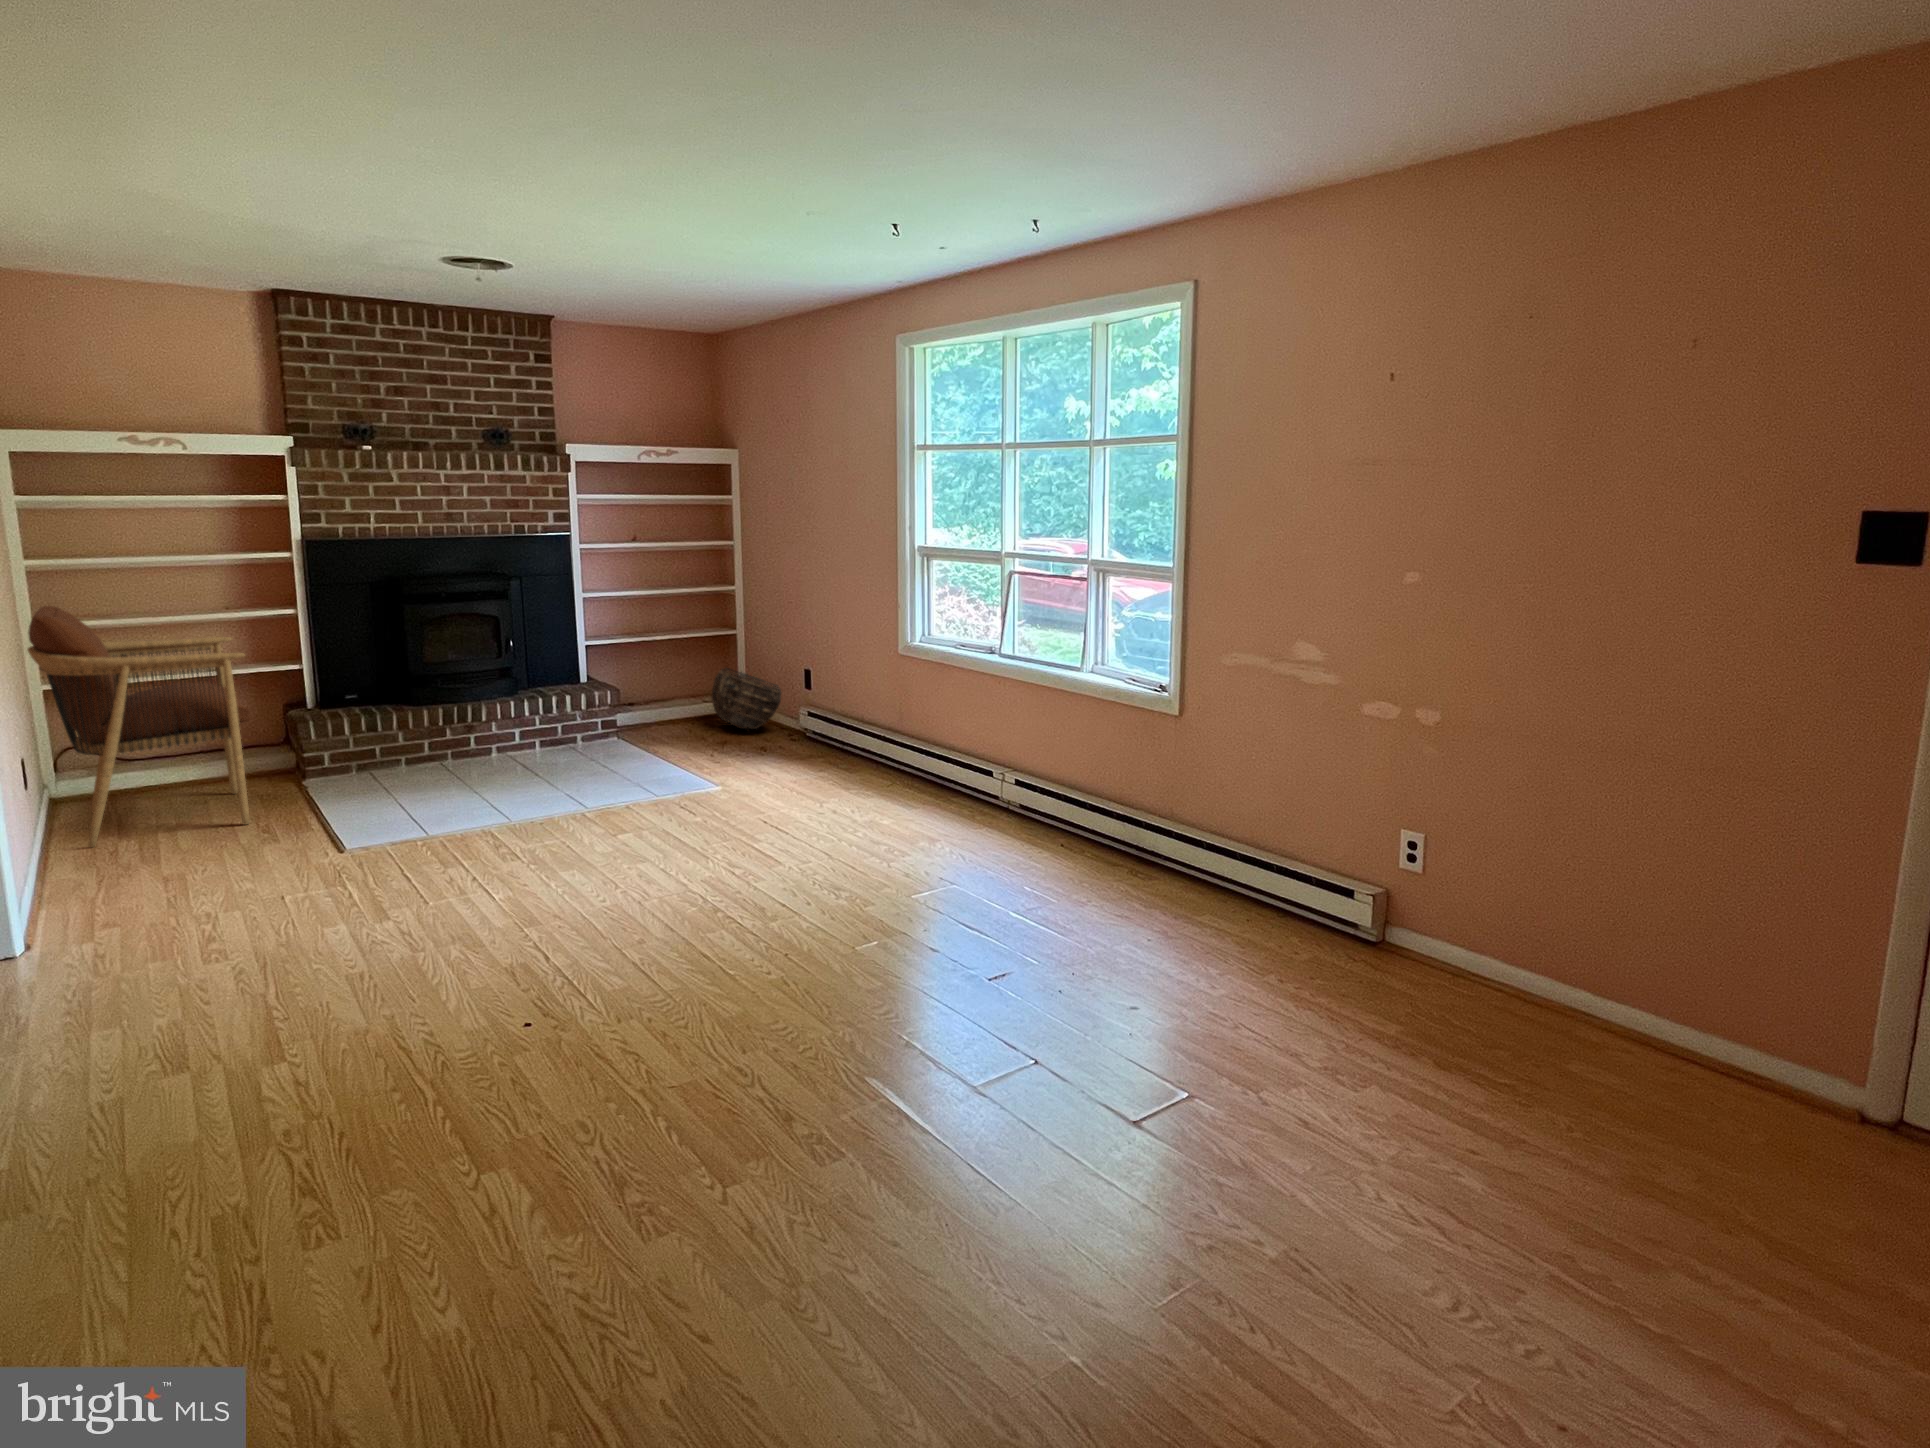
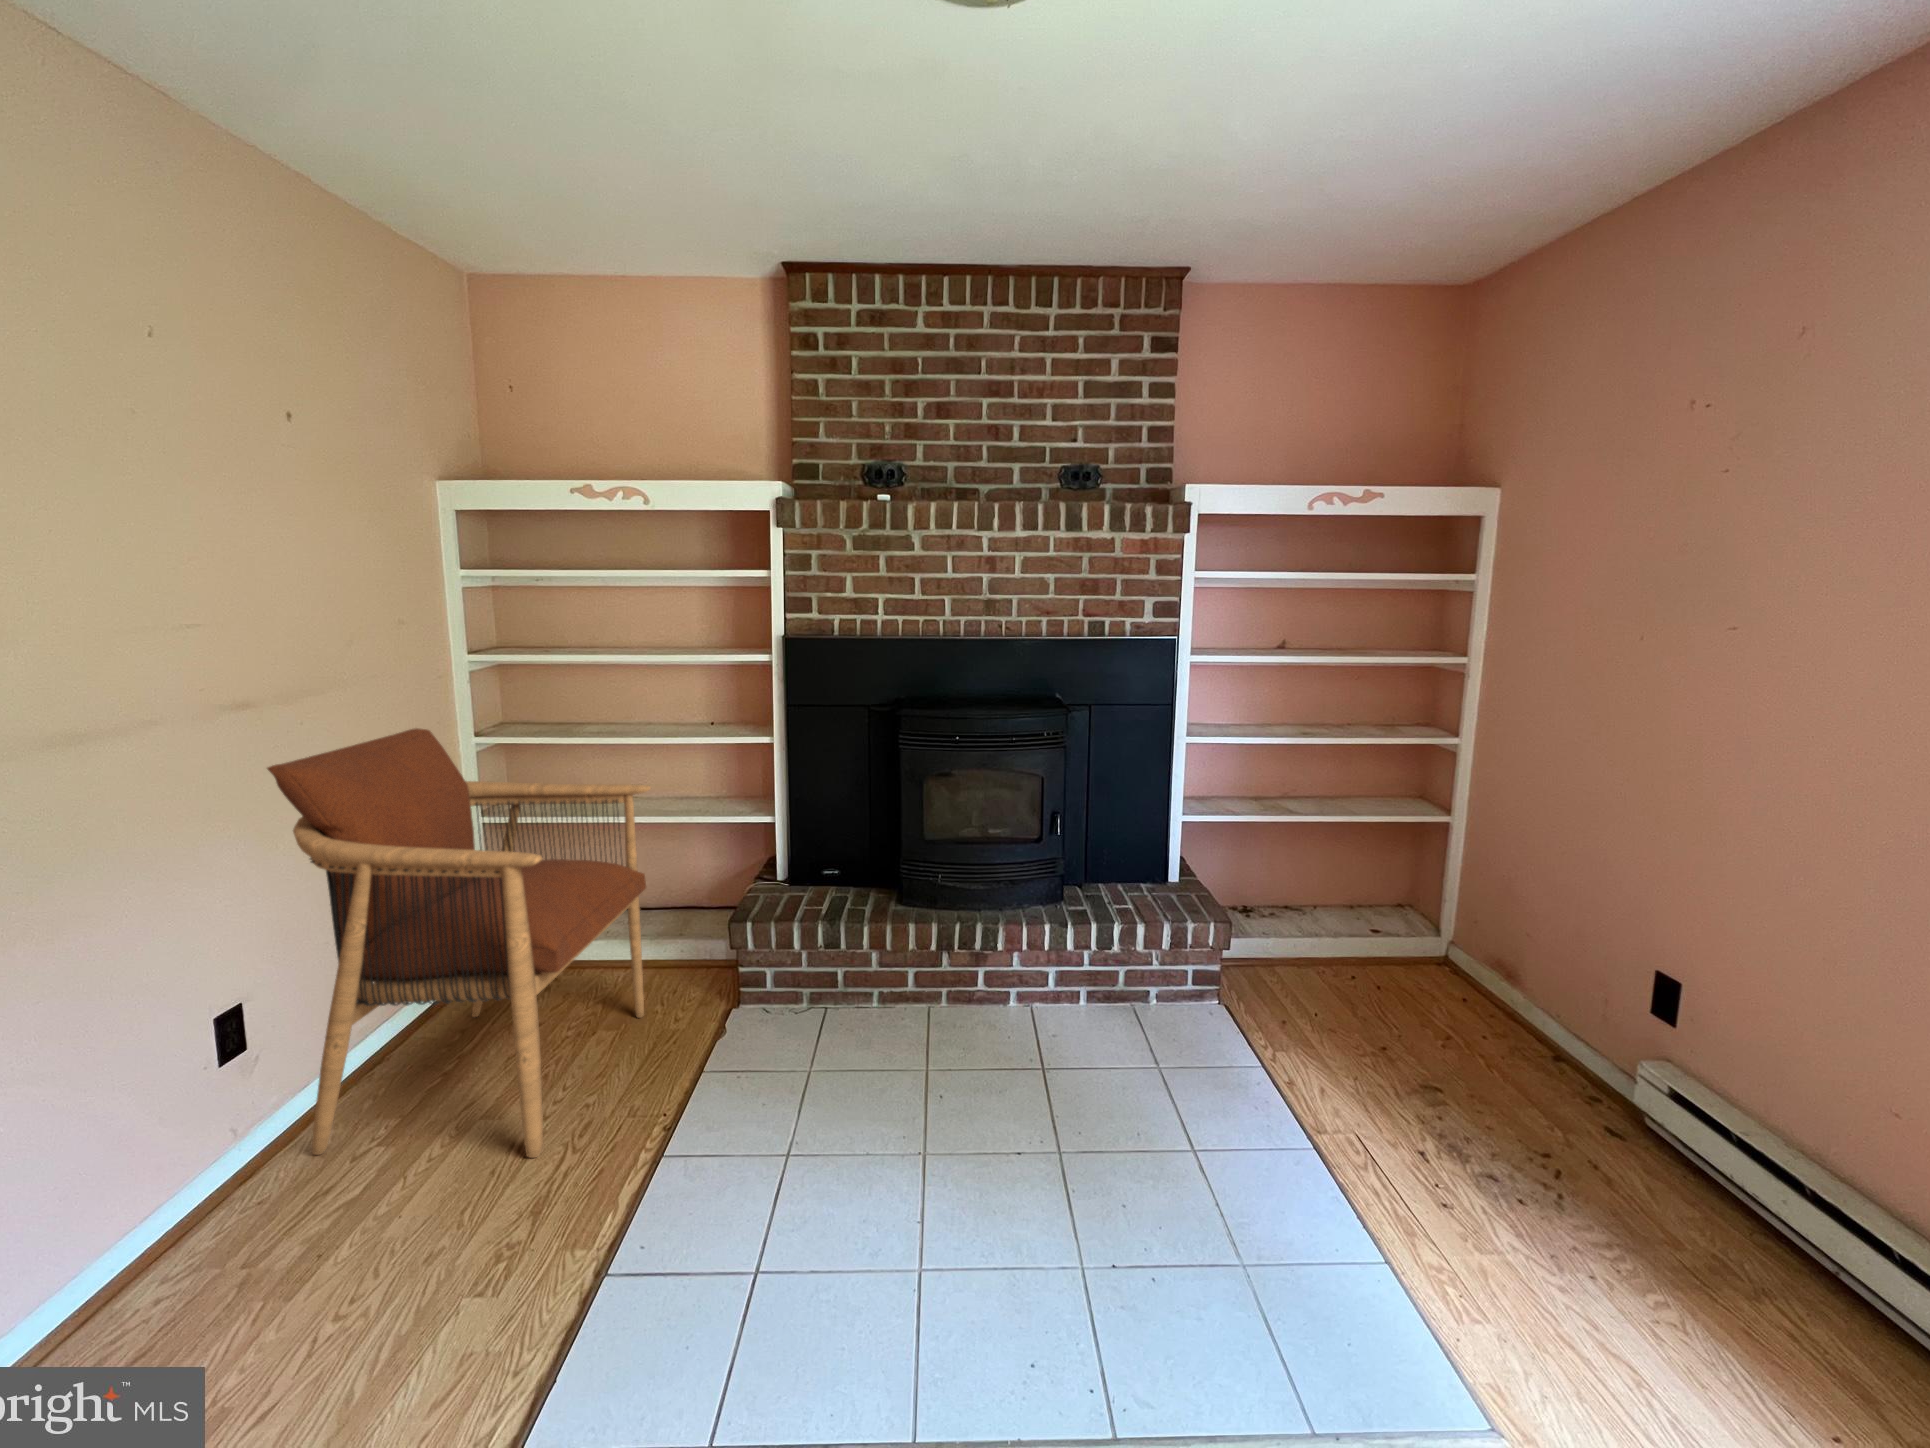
basket: present [711,668,781,729] -> none [1402,895,1592,1063]

